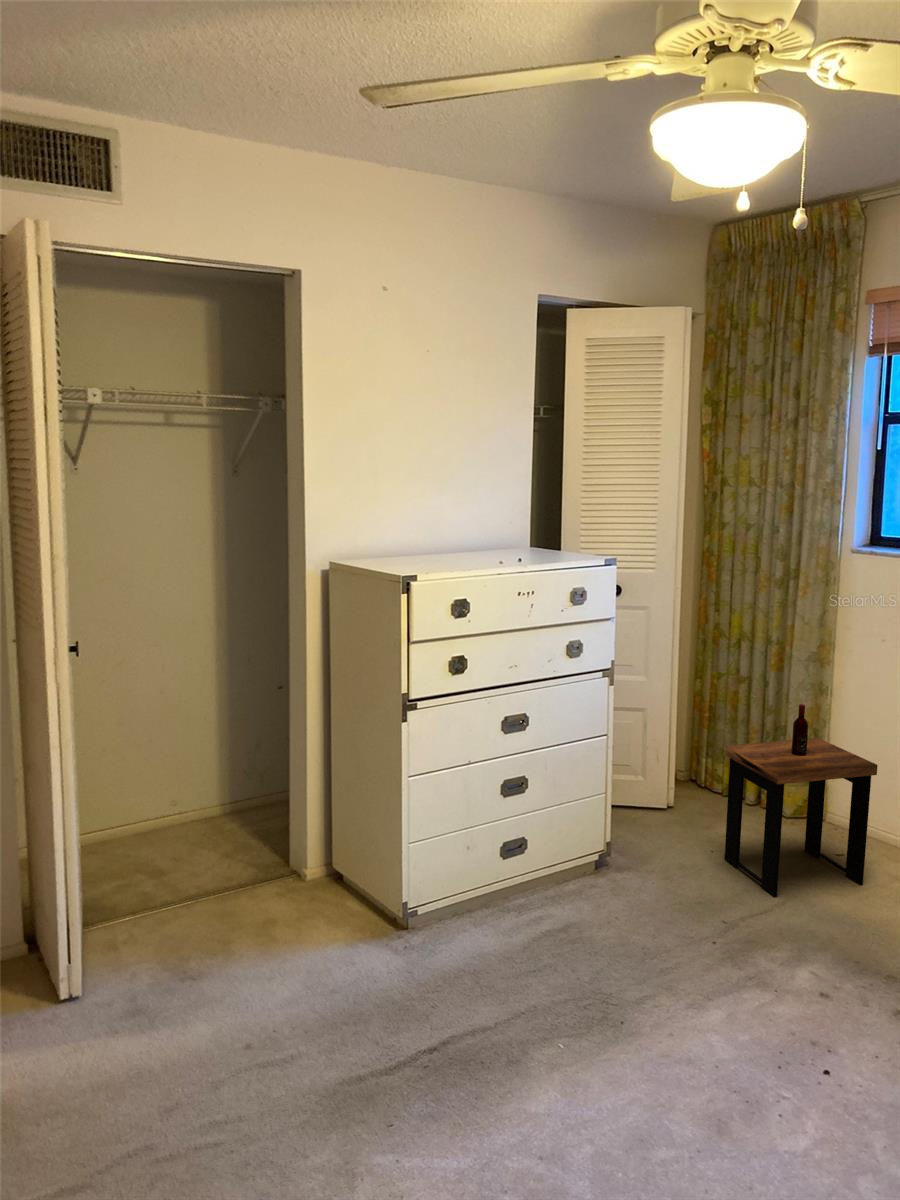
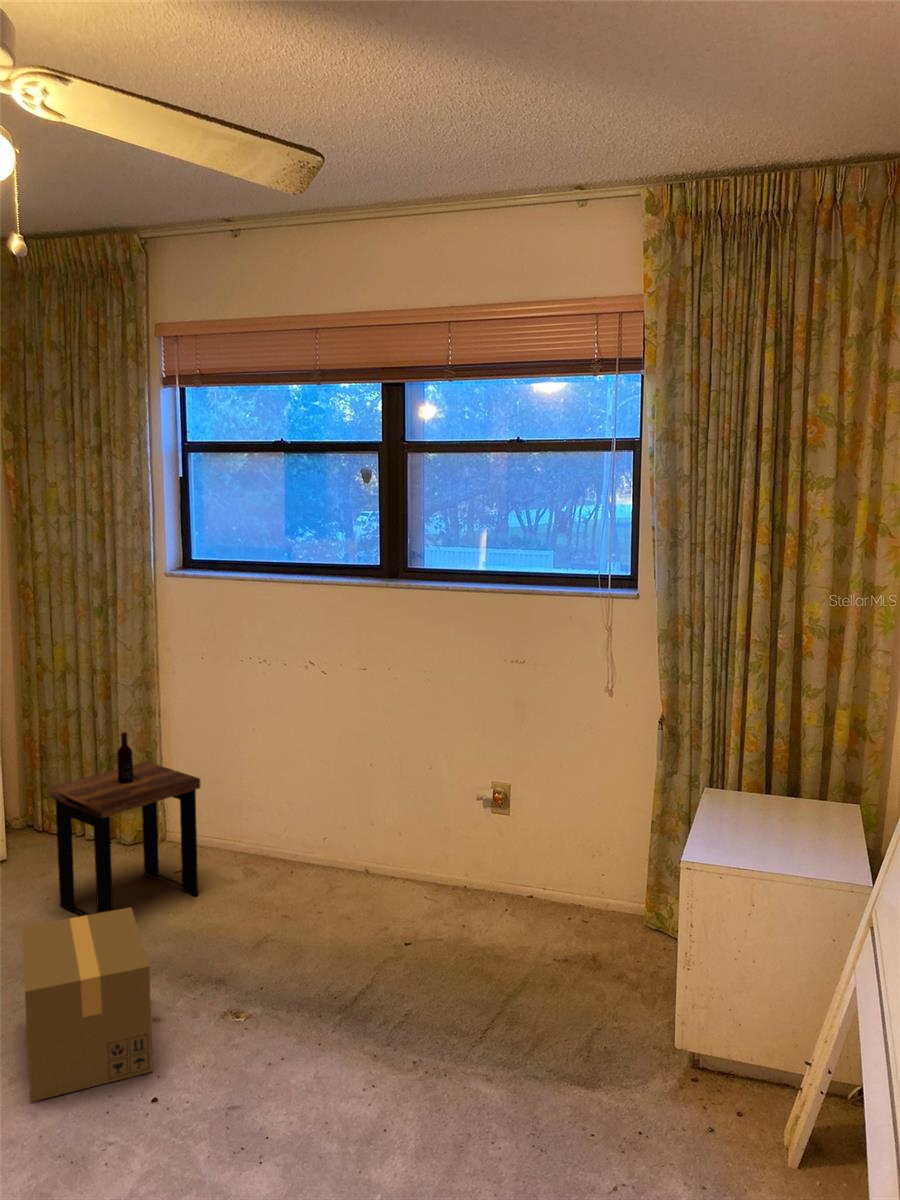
cardboard box: none [701,867,832,1043] -> present [22,908,153,1102]

